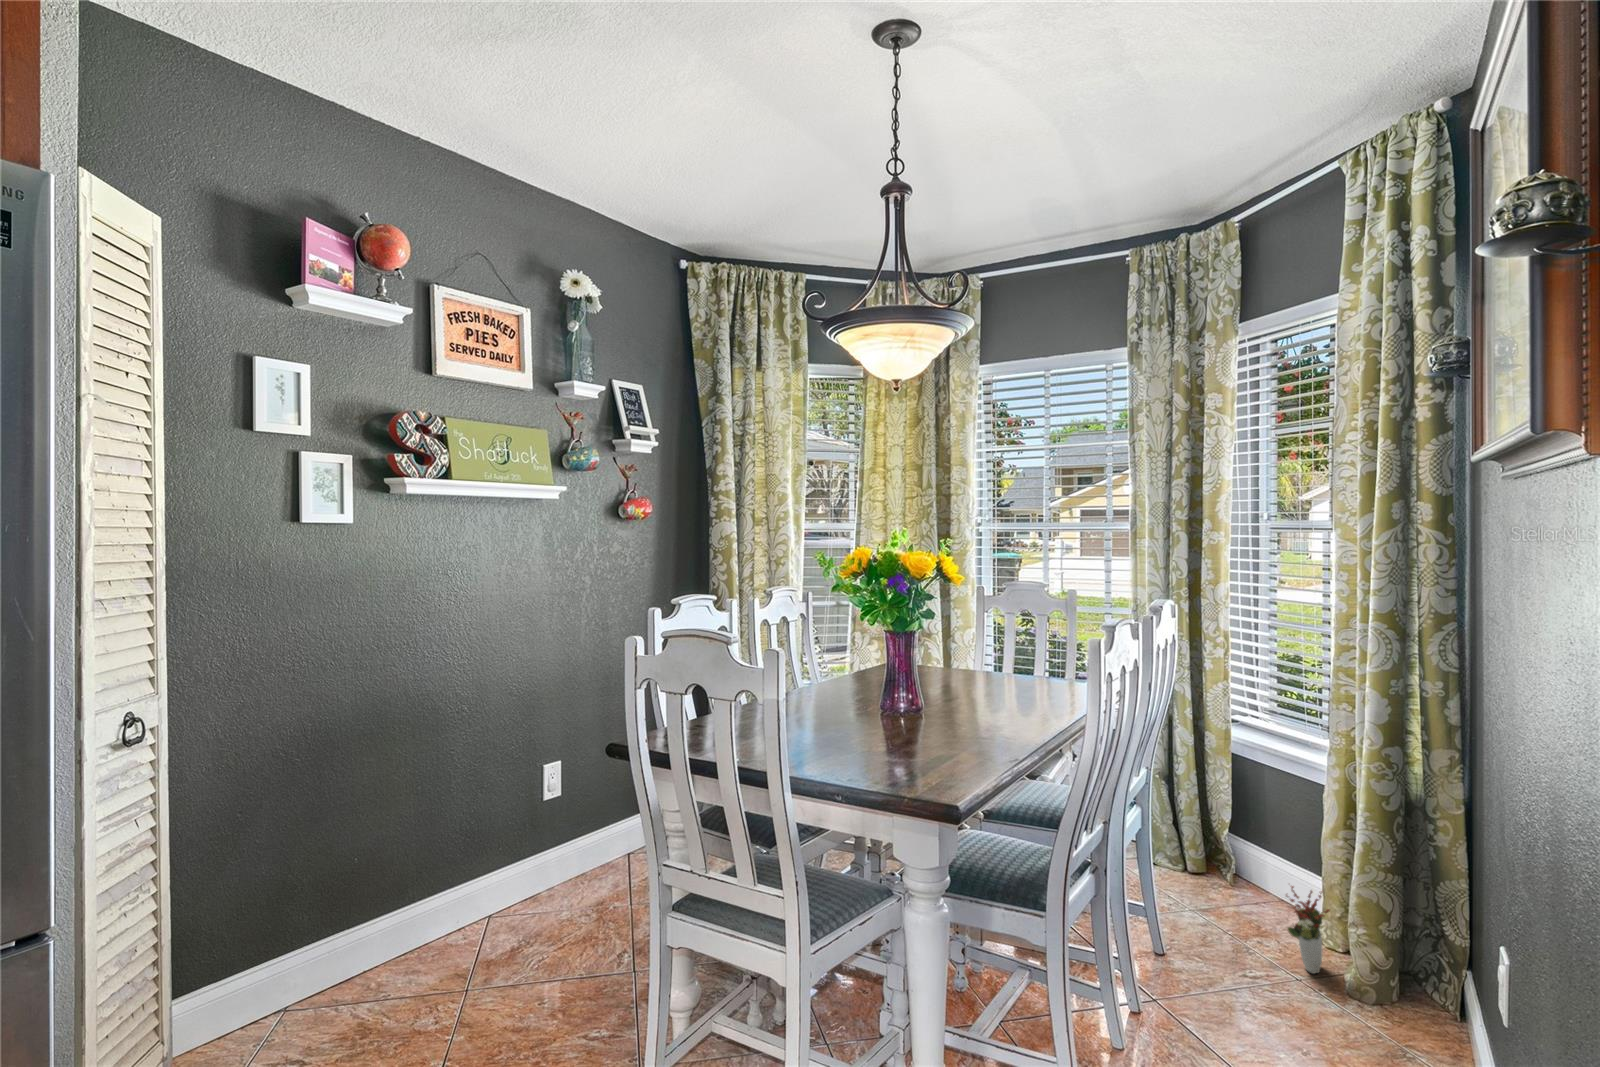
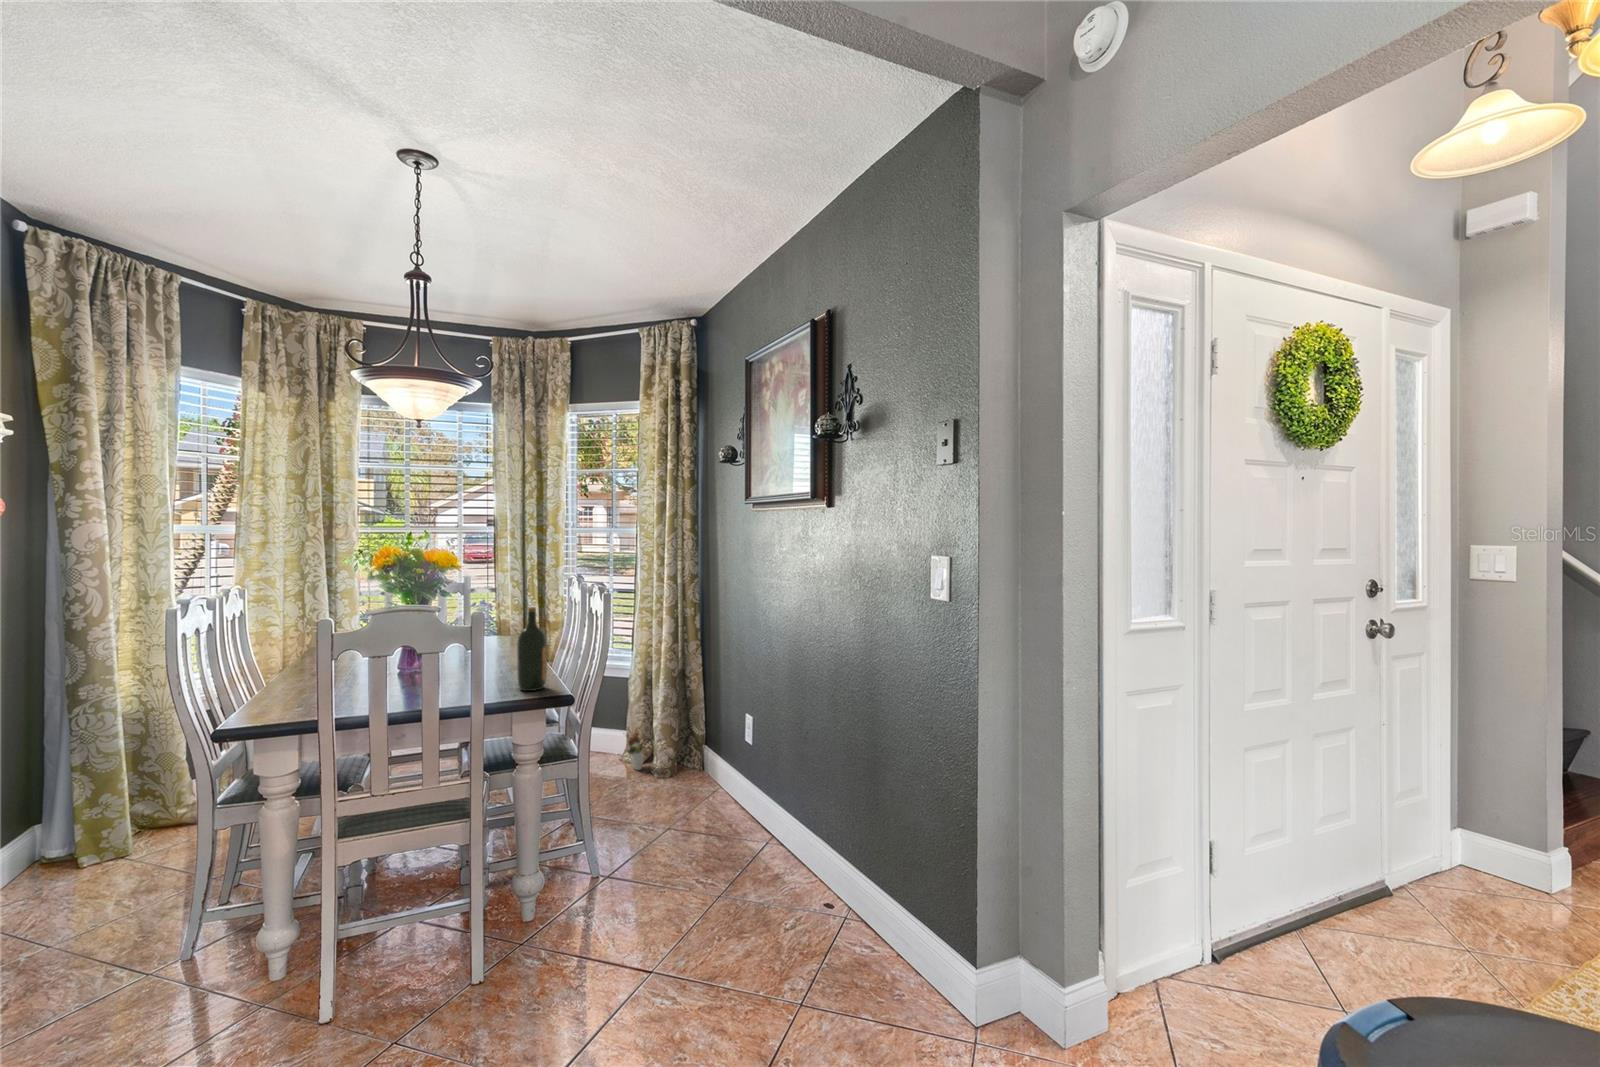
wine bottle: none [898,634,942,767] -> present [517,607,547,691]

